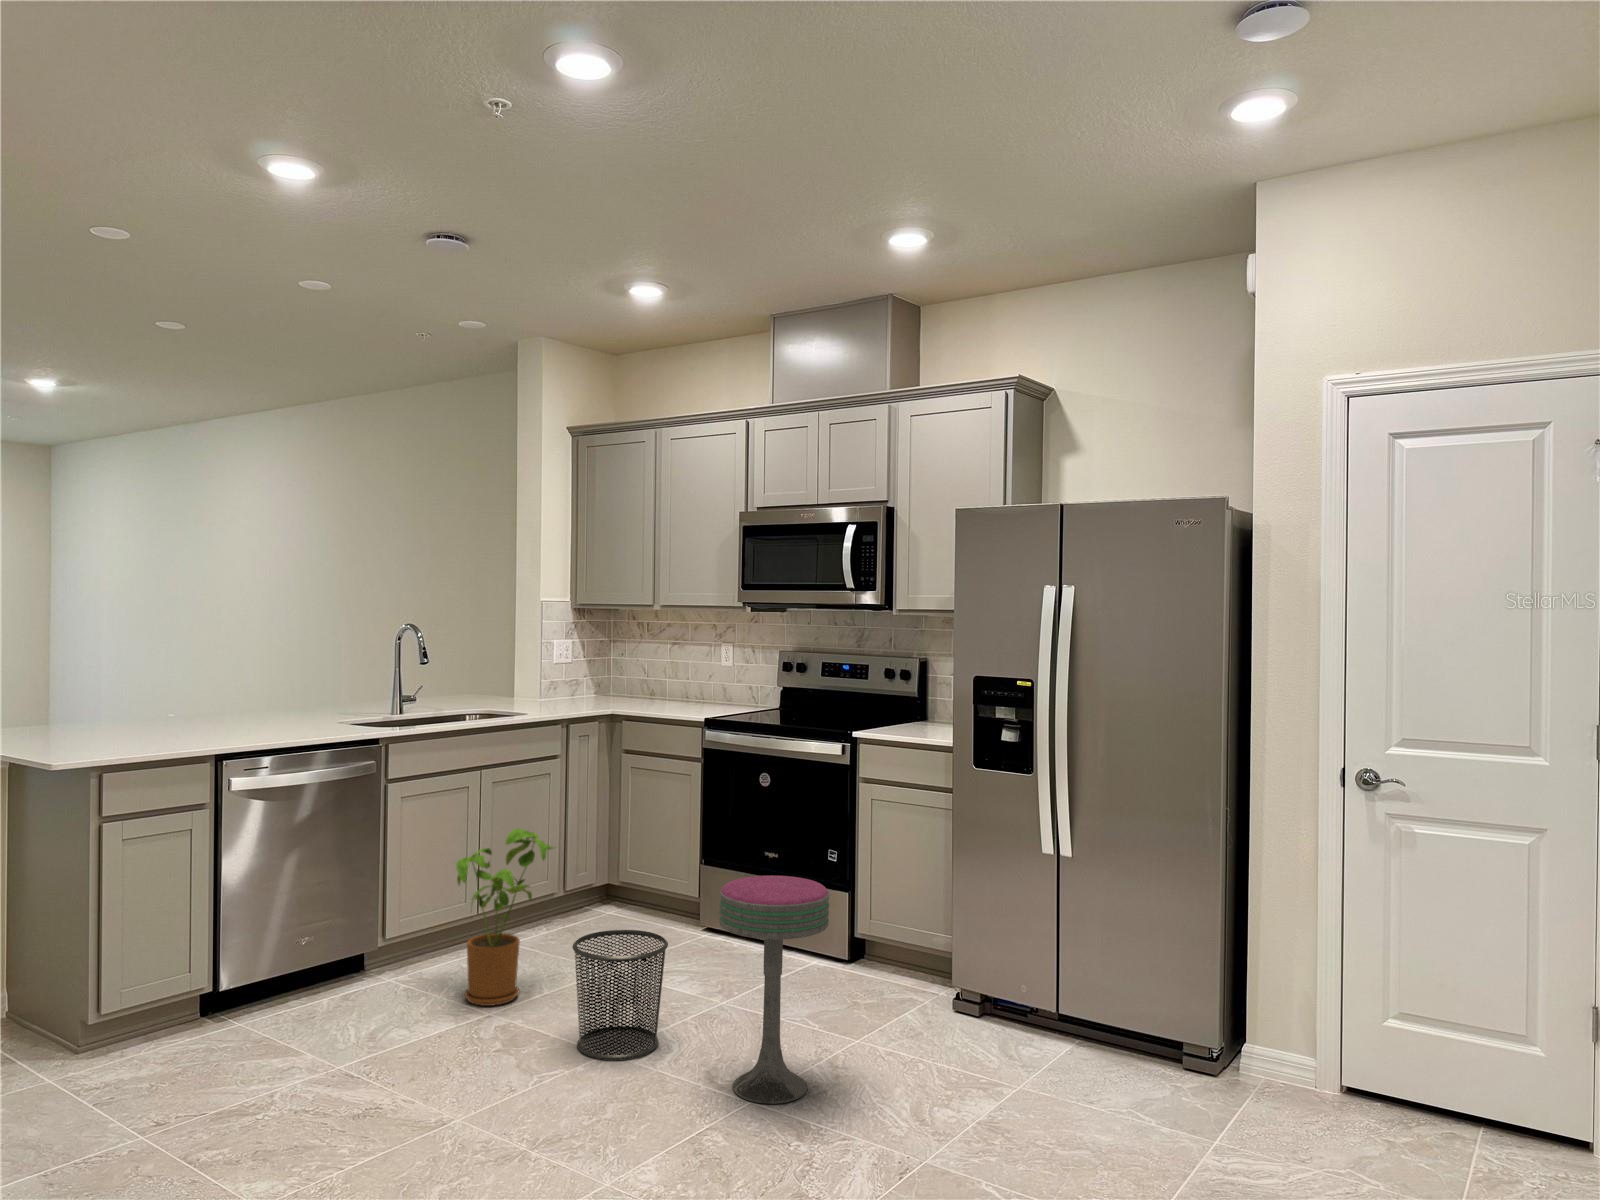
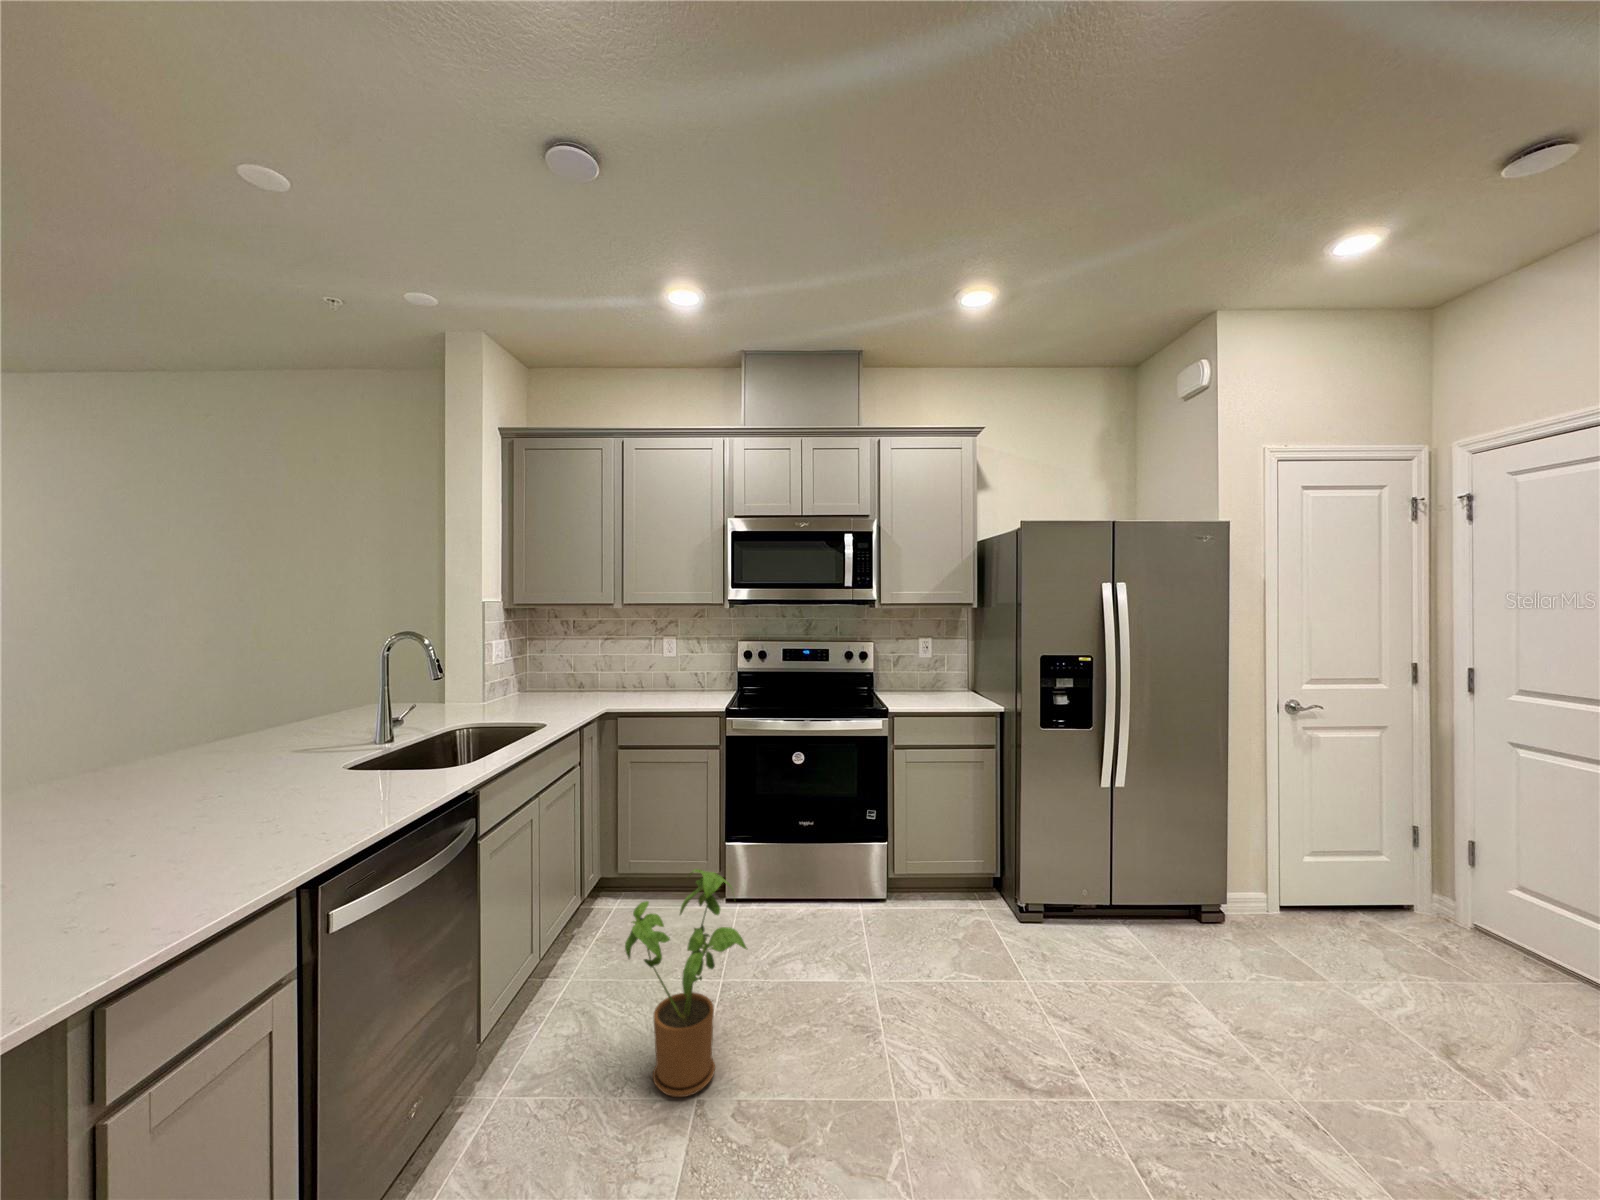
bar stool: present [719,876,829,1104] -> none [1024,862,1139,1101]
waste bin: present [572,930,668,1060] -> none [845,949,947,1117]

